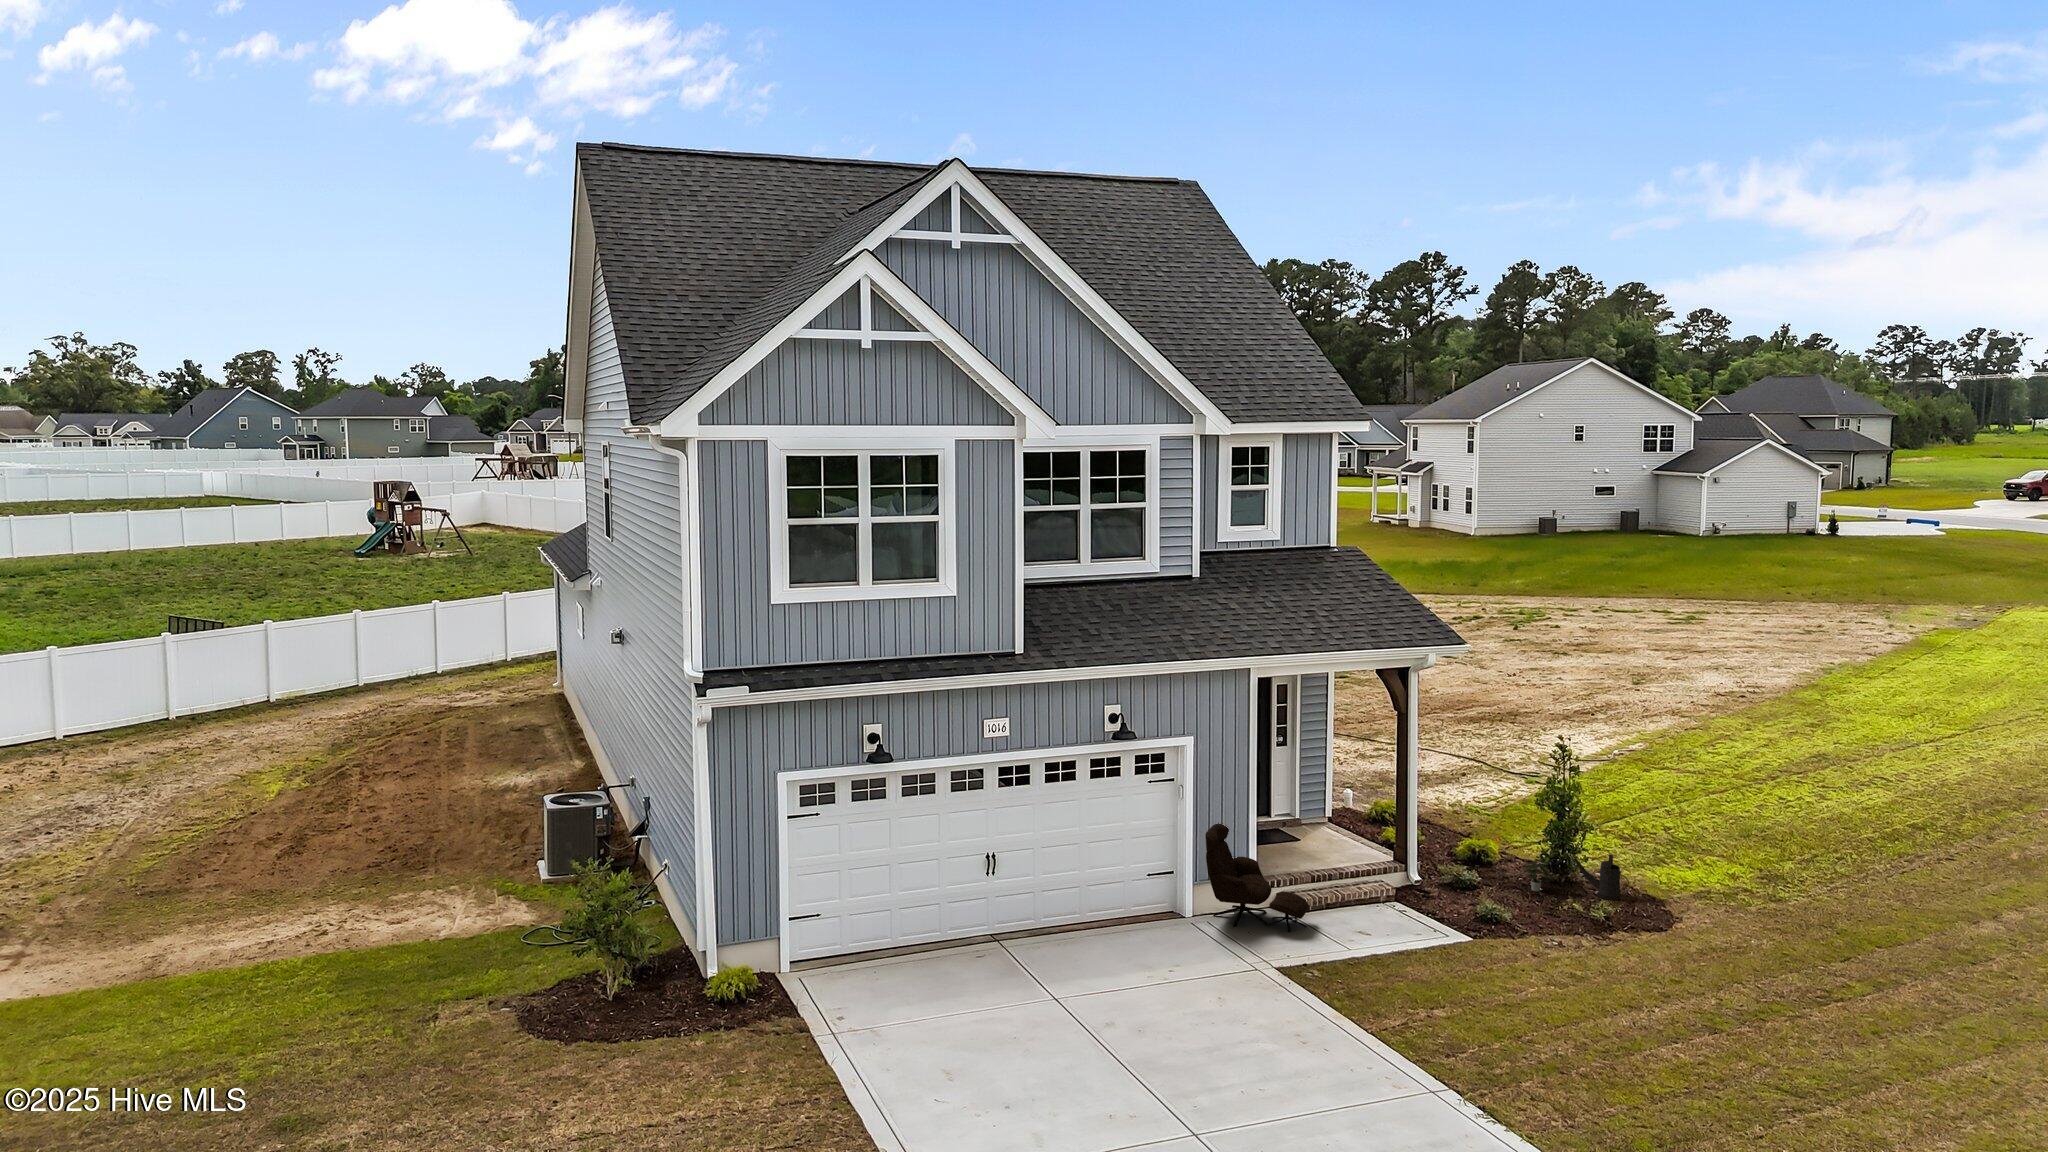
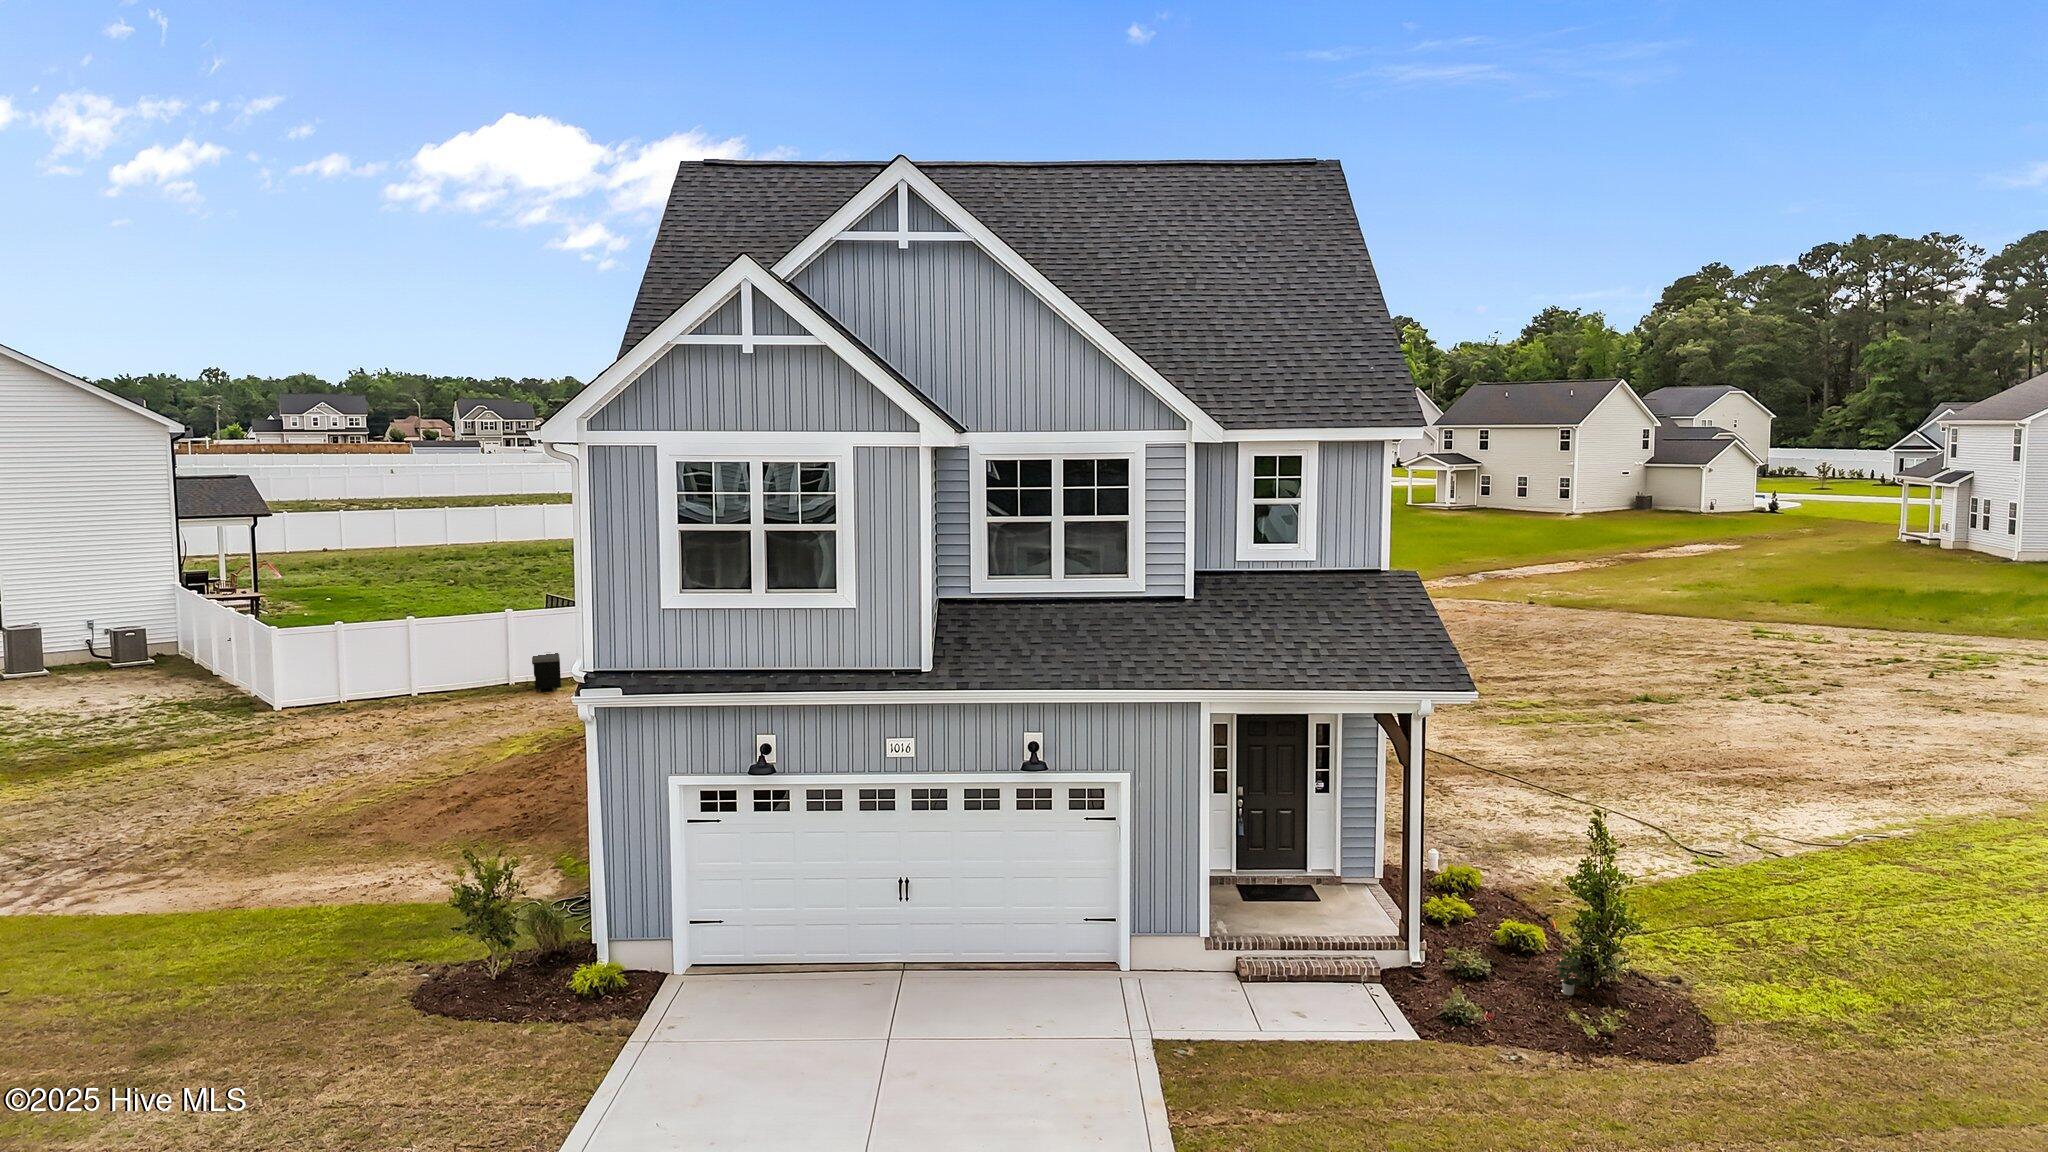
storage bench: none [264,663,310,710] -> present [532,653,561,692]
lounge chair: present [1205,823,1309,932] -> none [1133,871,1247,1003]
watering can: present [1574,854,1629,900] -> none [1618,958,1685,1019]

